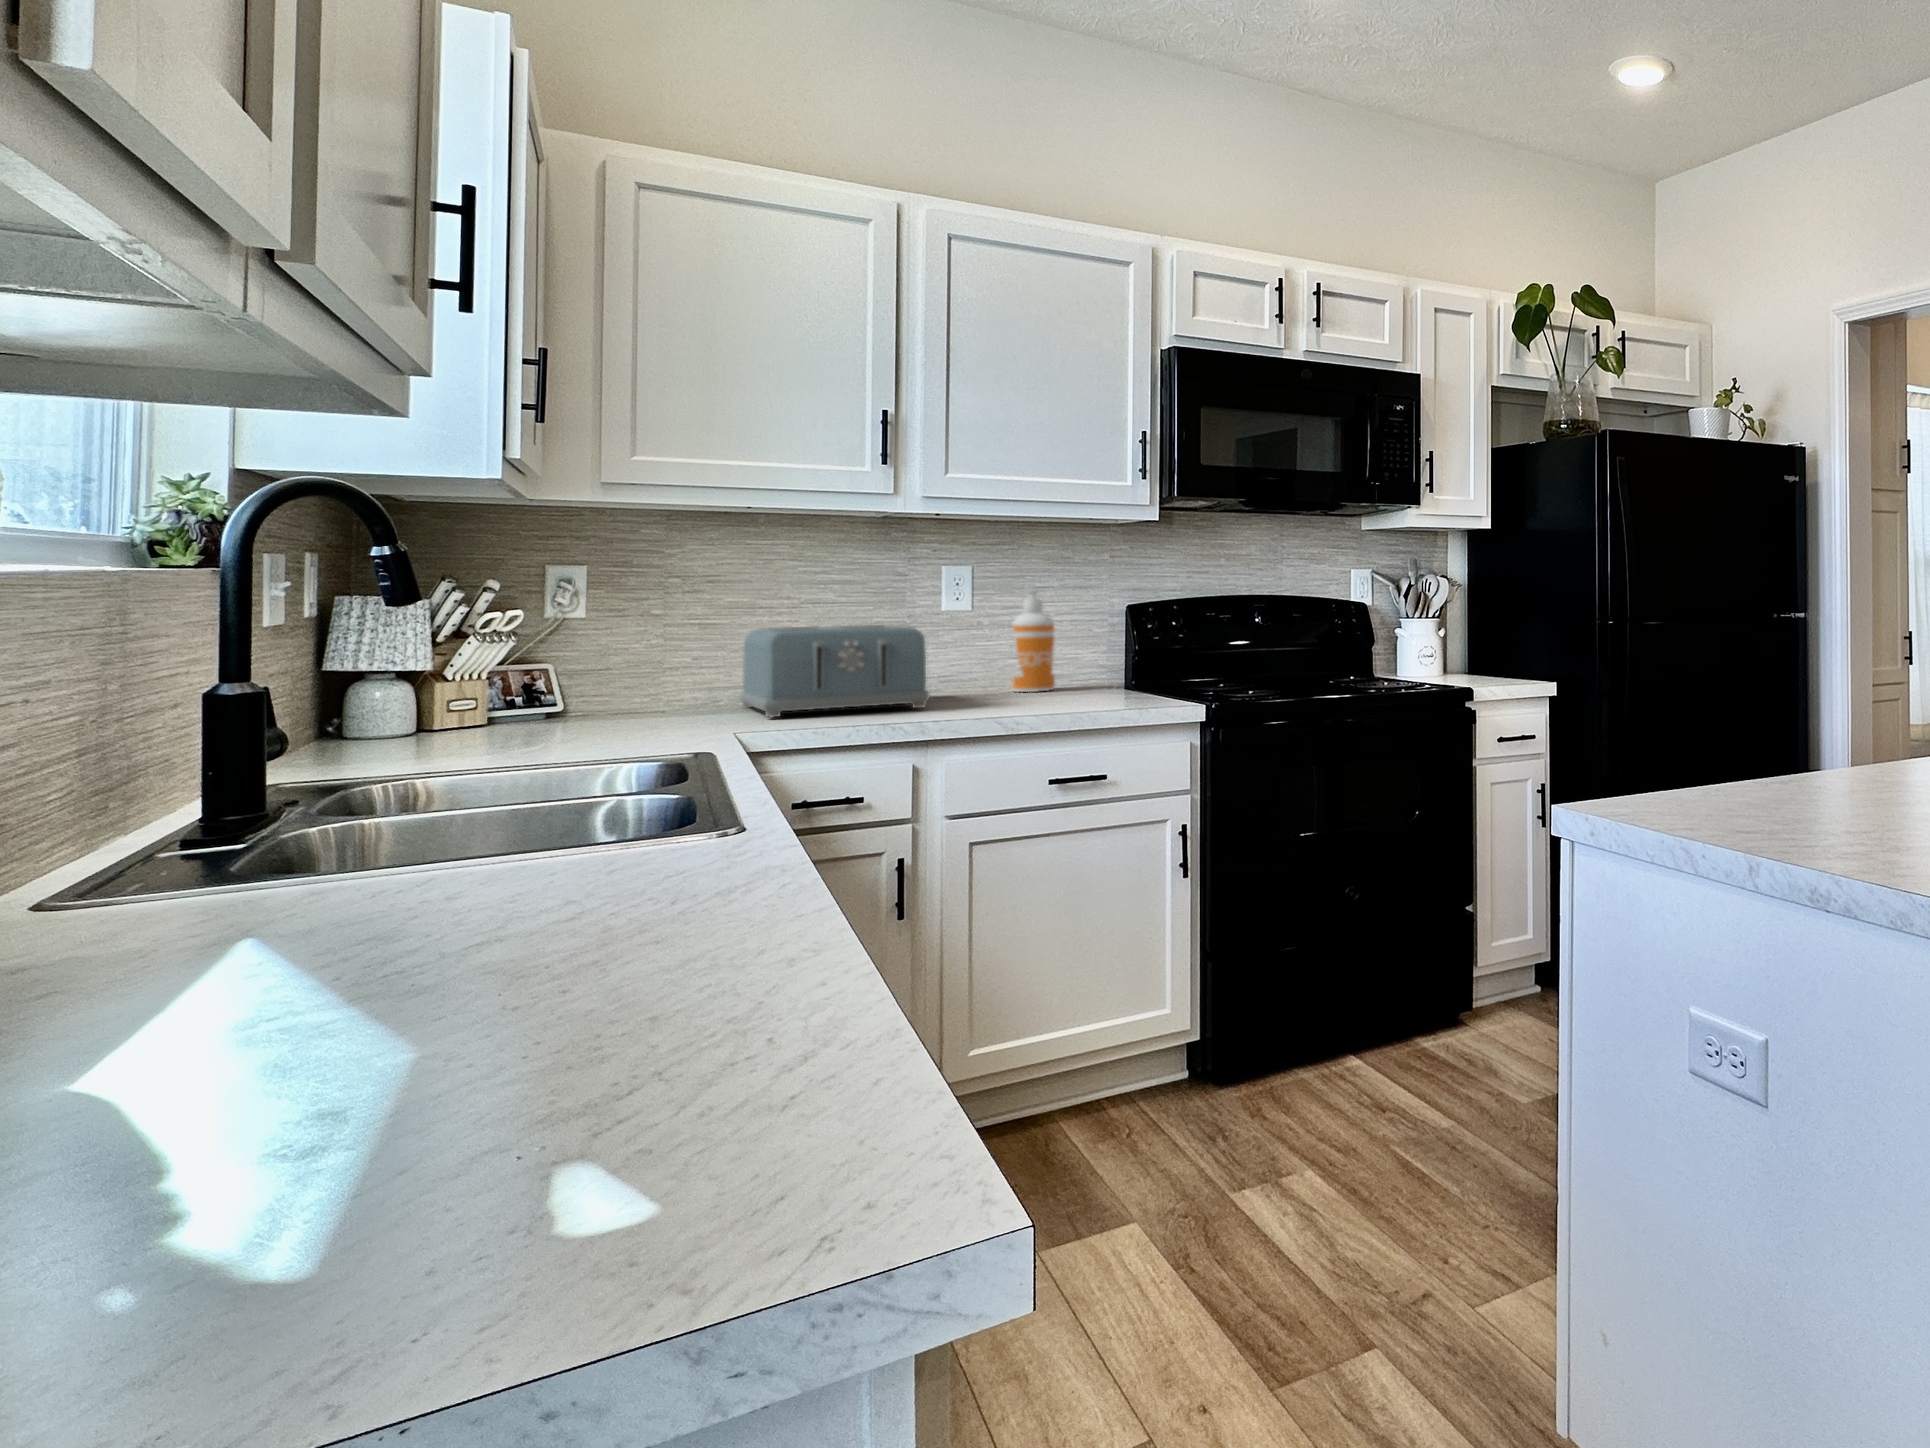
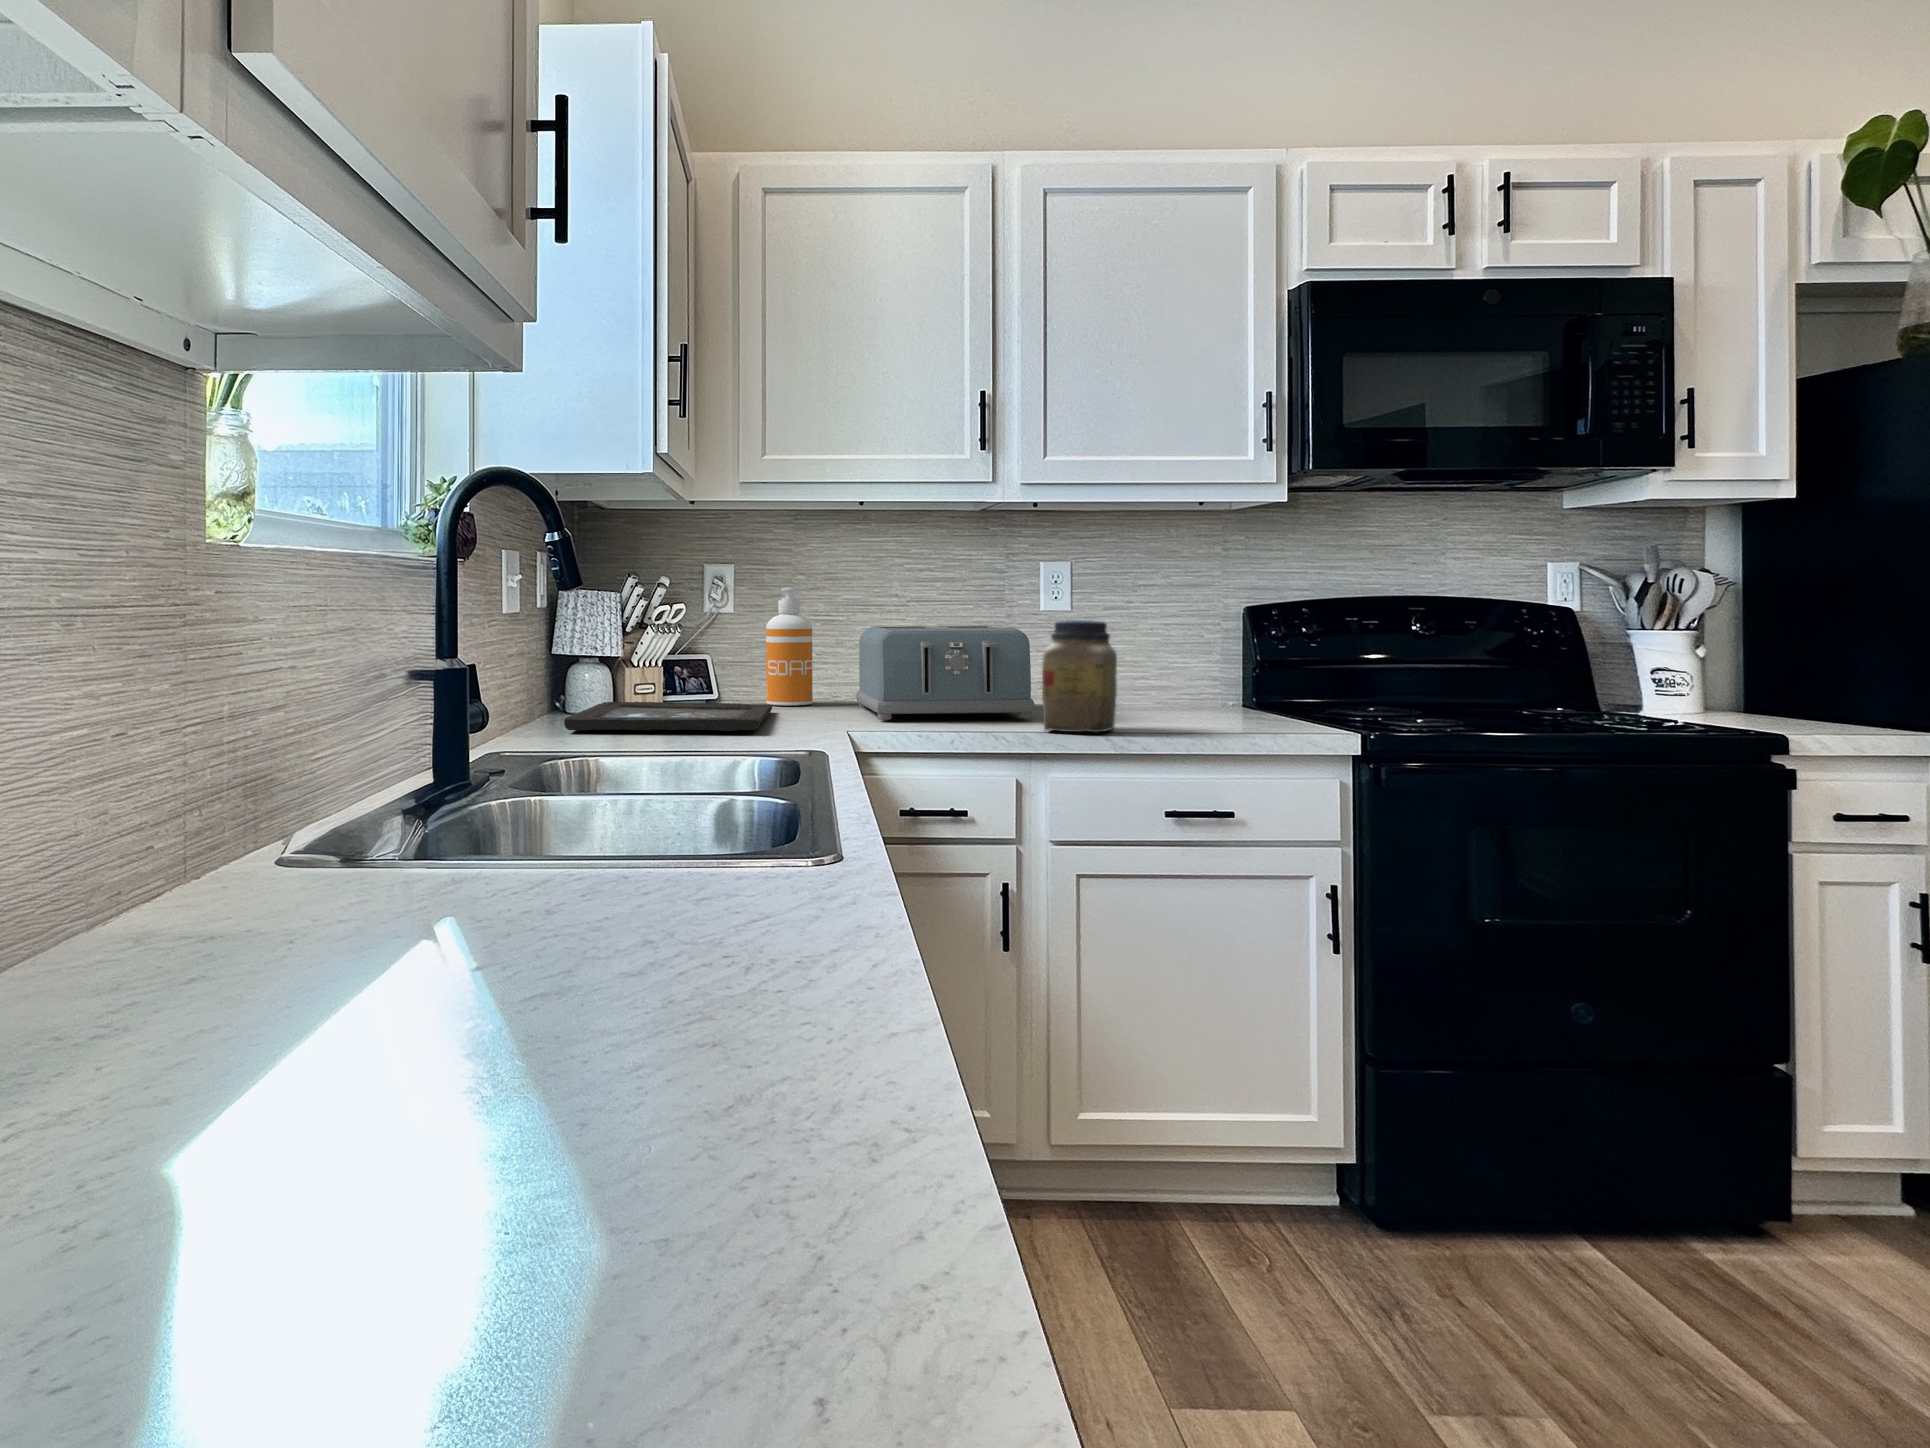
soap dispenser: present [1011,590,1055,692] -> present [766,588,813,705]
jar: none [937,619,1007,718] -> present [1042,620,1117,732]
tray: none [358,710,639,751] -> present [564,702,772,731]

